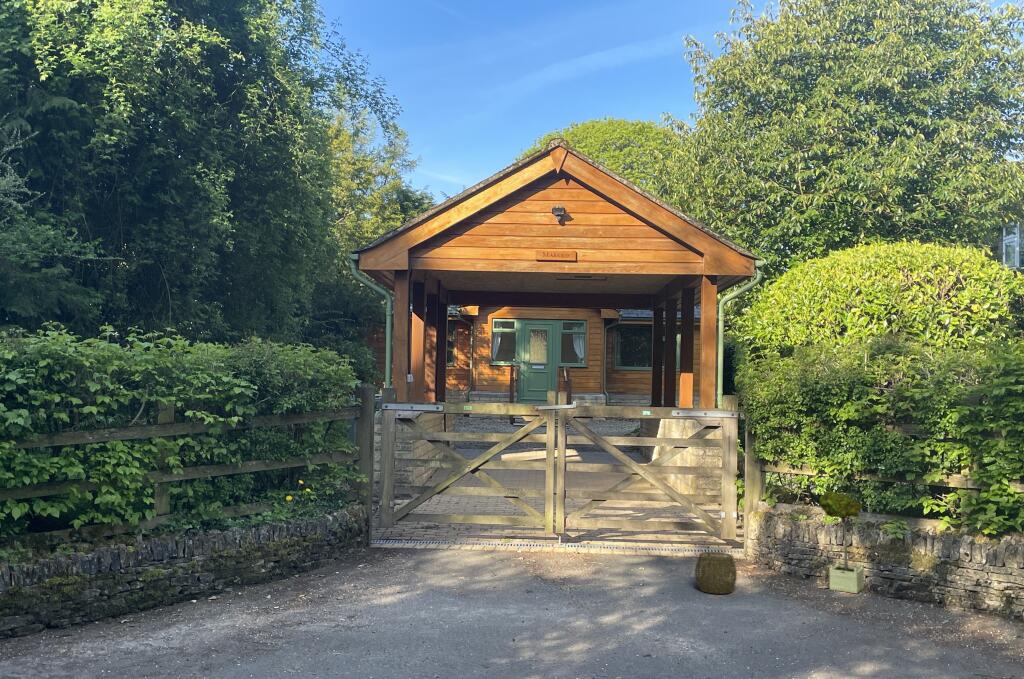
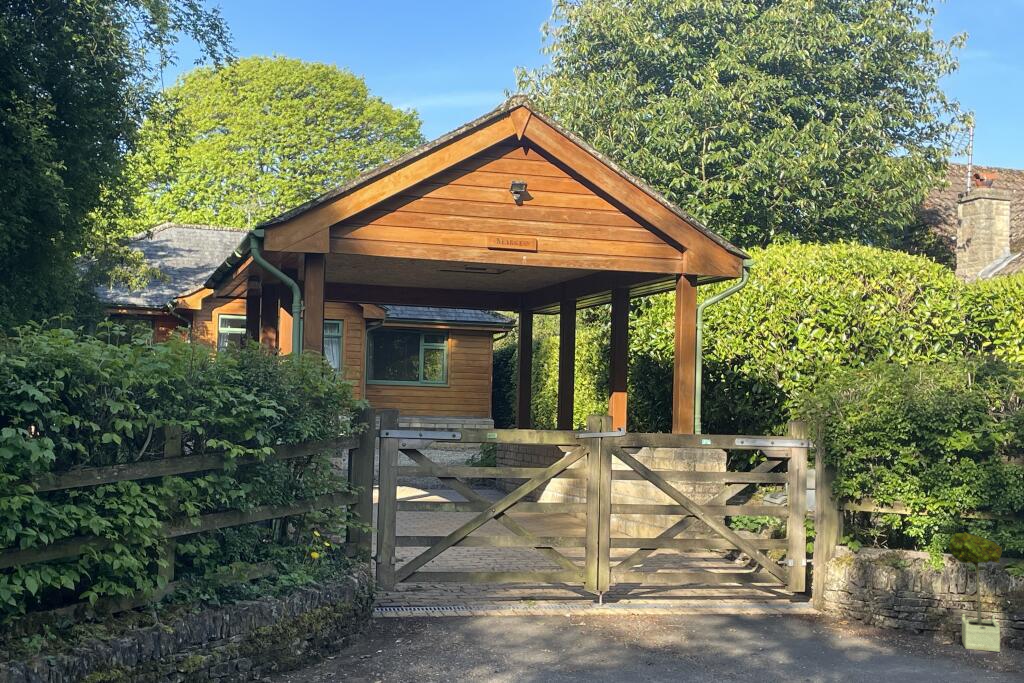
woven basket: present [695,552,737,594] -> none [832,612,886,665]

